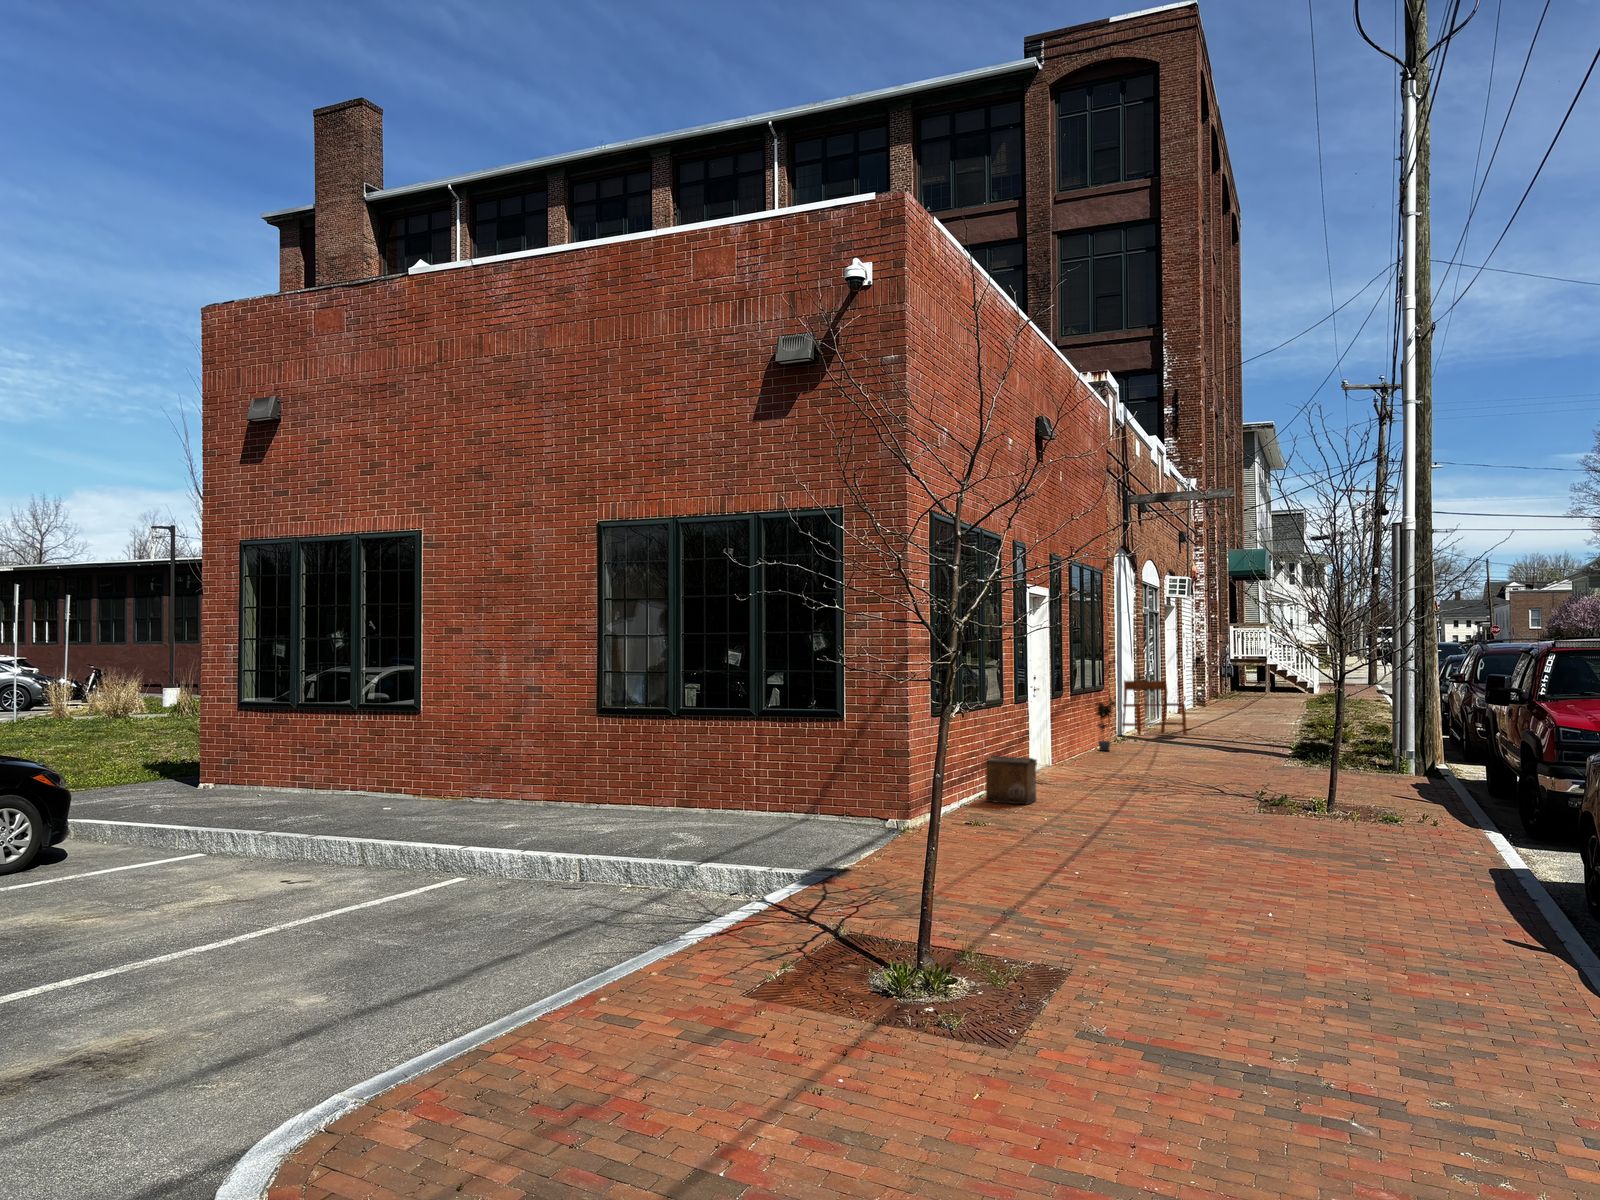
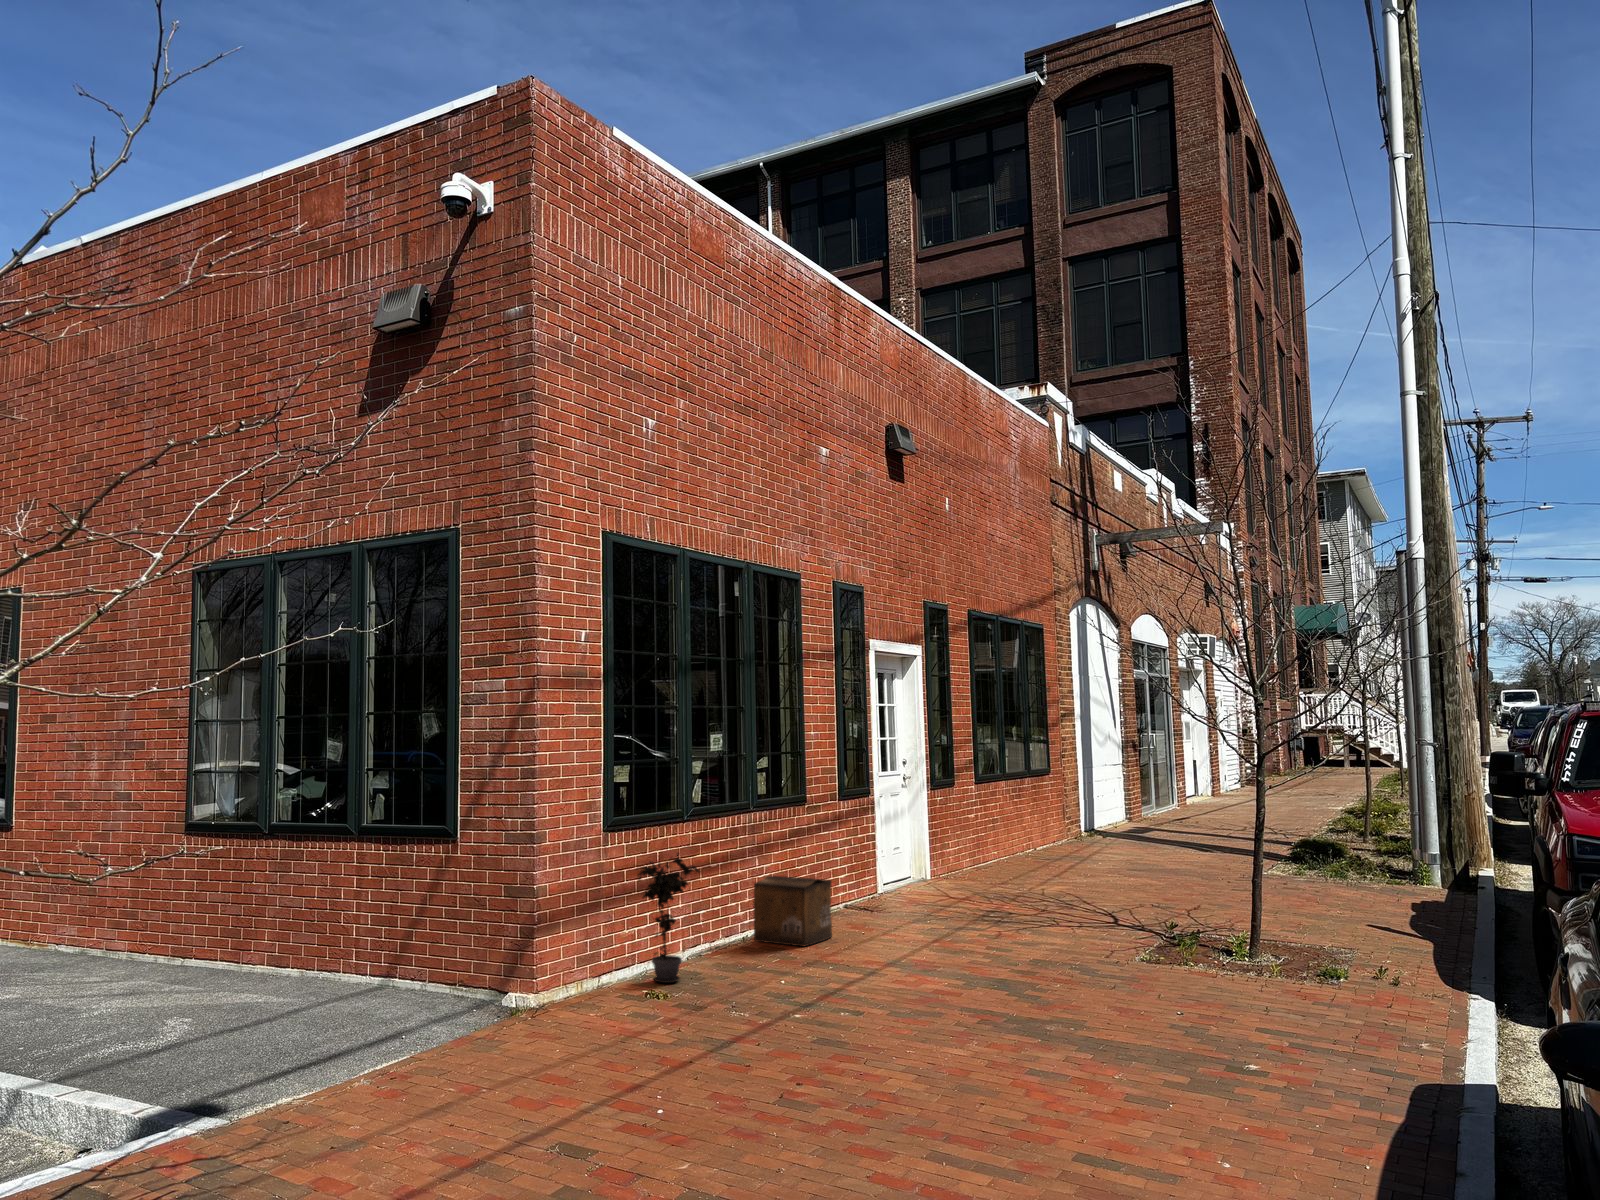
bench: present [1122,680,1187,736] -> none [1100,757,1182,826]
potted plant: present [1096,699,1116,751] -> present [638,853,699,983]

